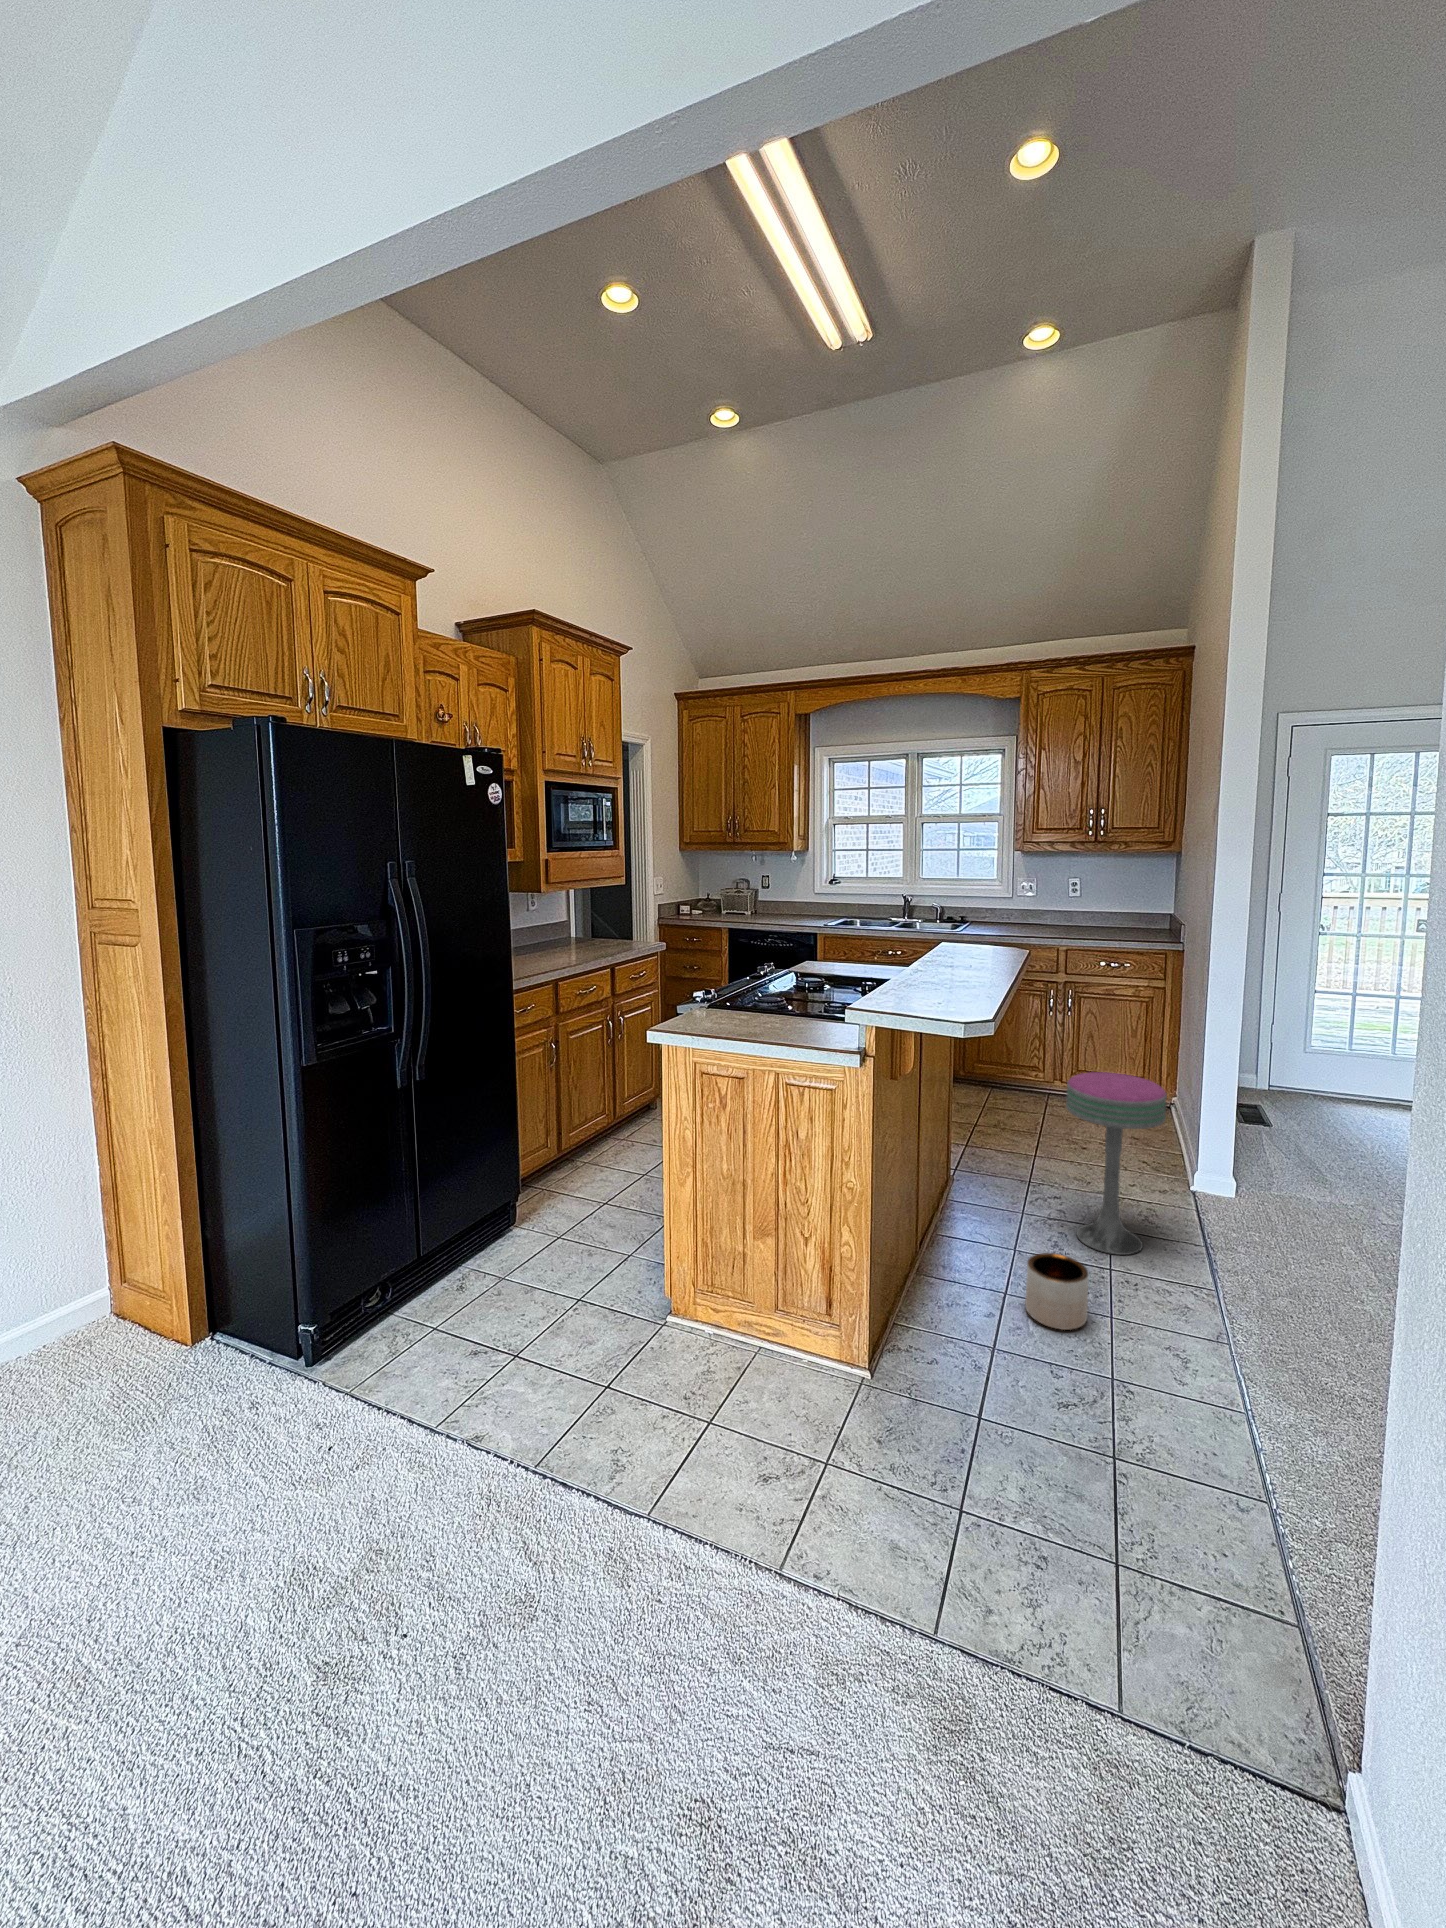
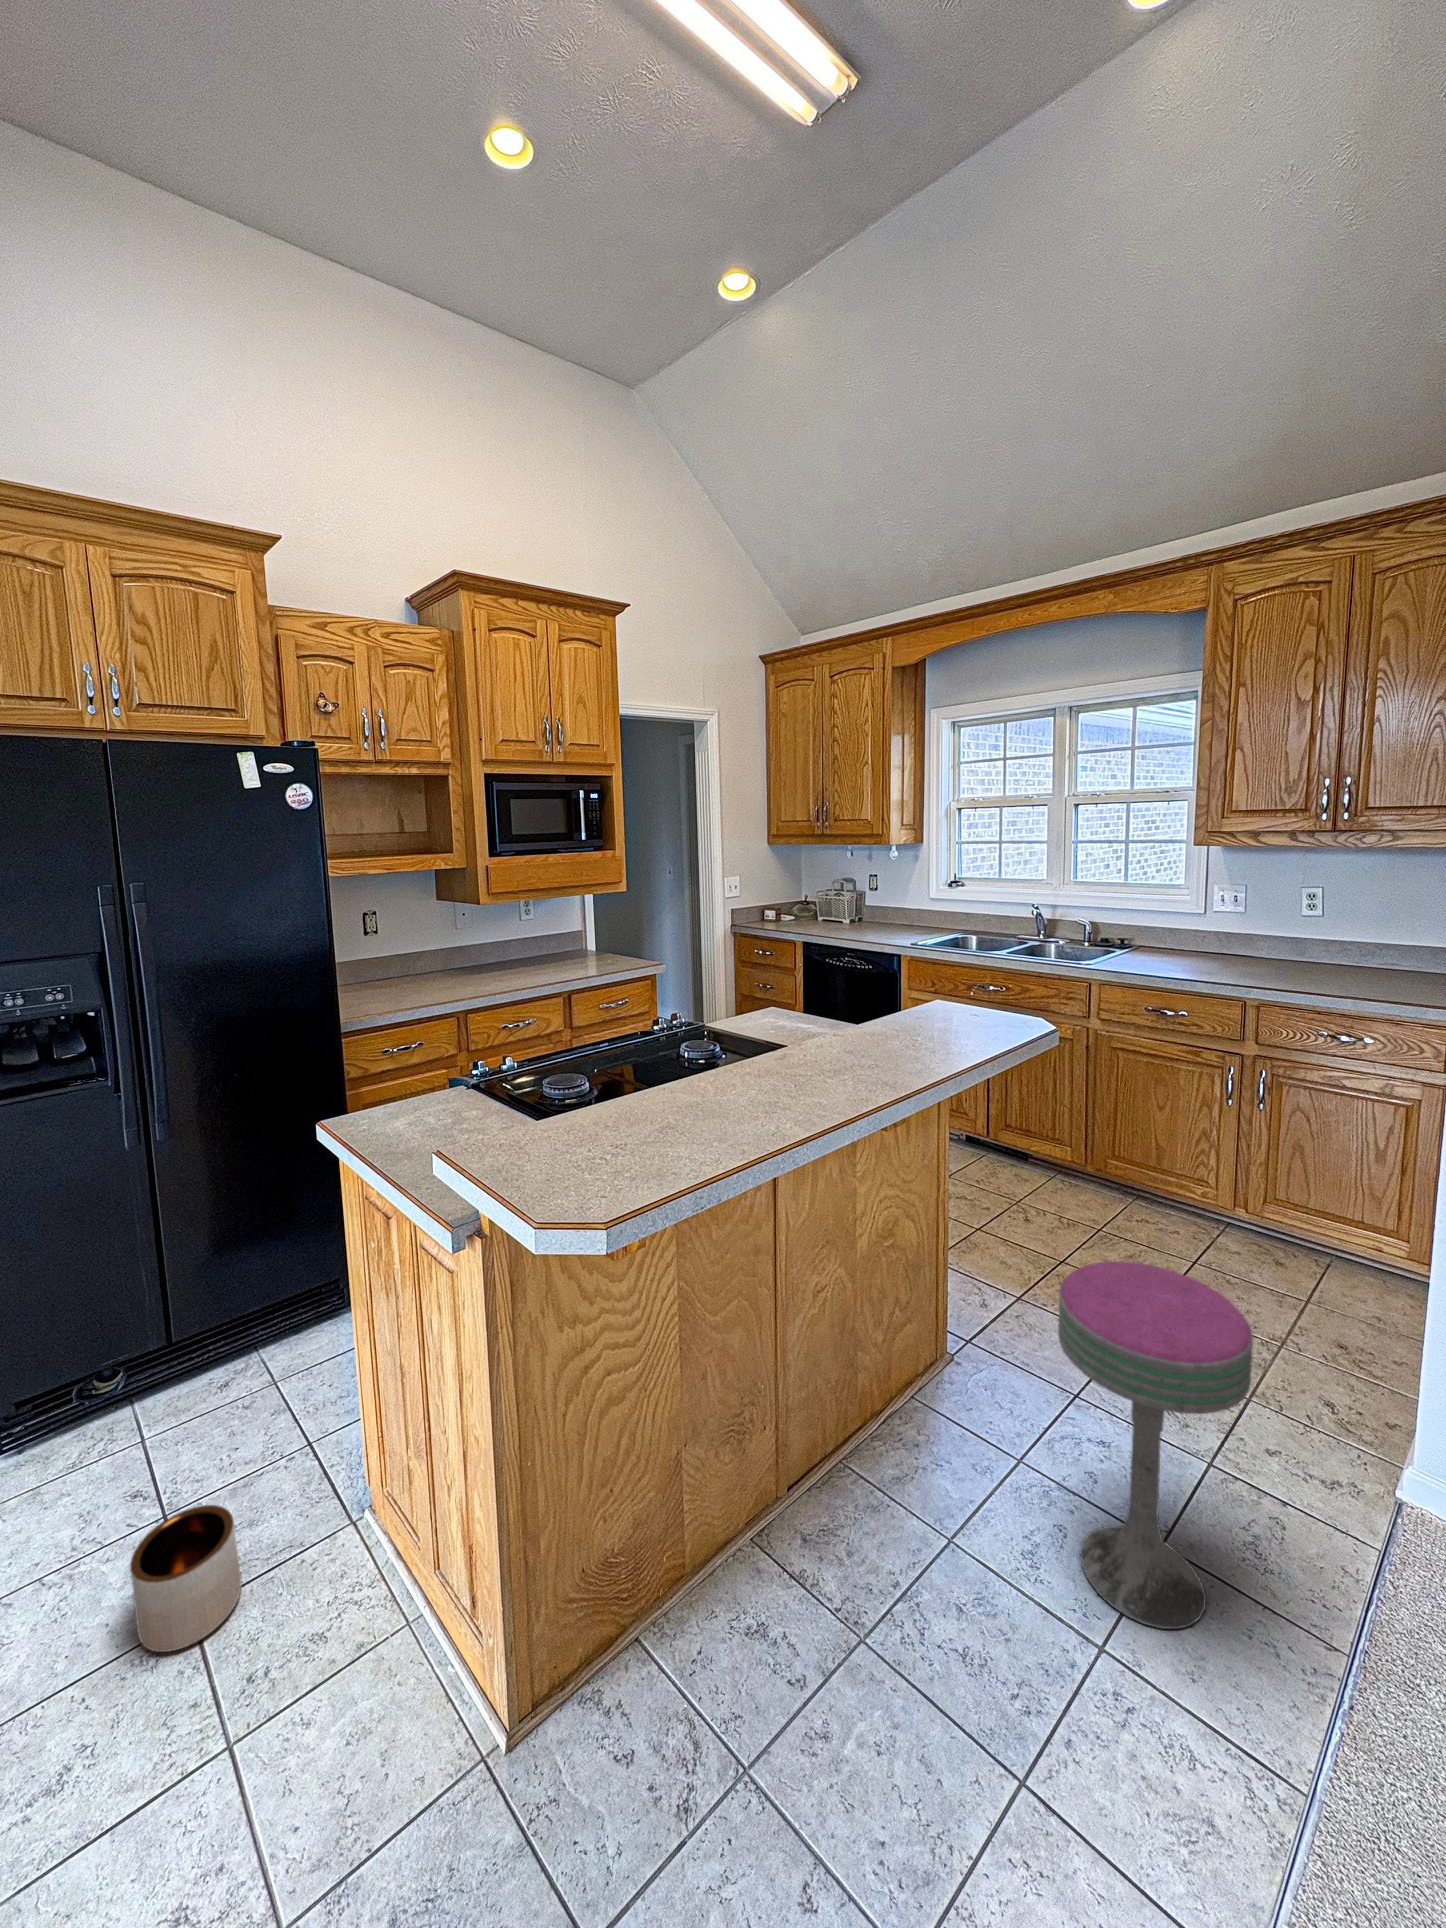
planter: present [1025,1253,1089,1330] -> present [130,1505,241,1652]

